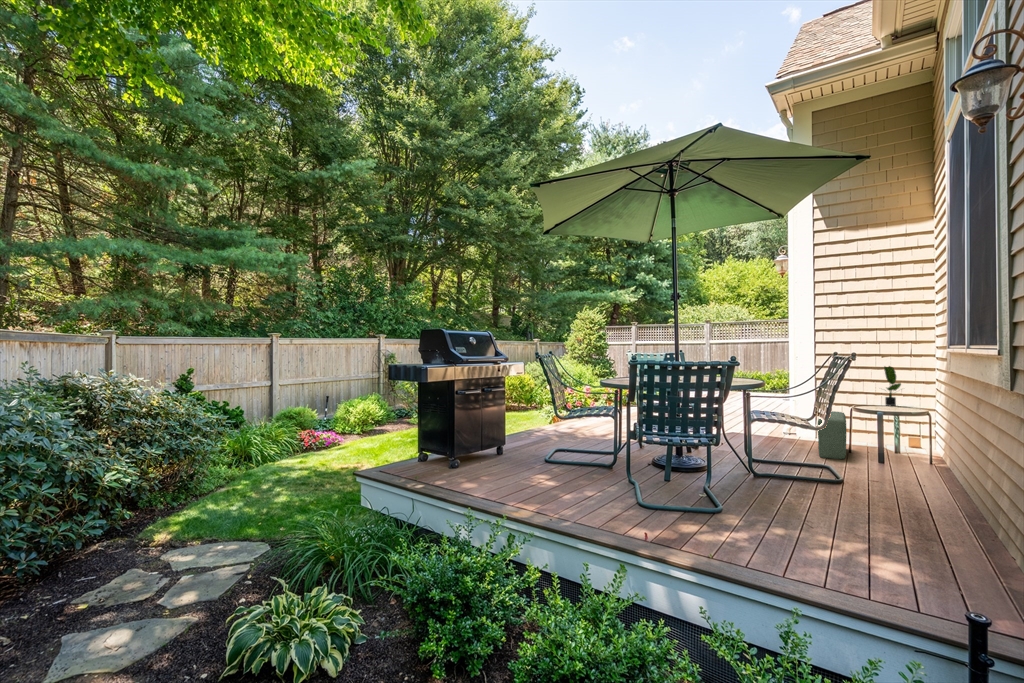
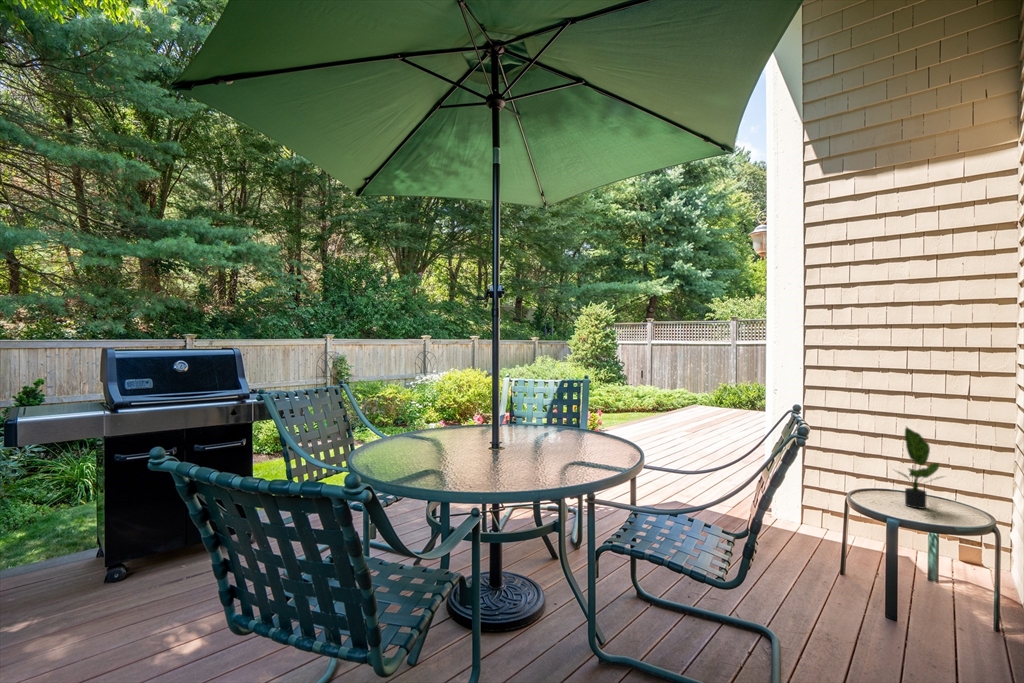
pouf: present [818,411,847,459] -> none [748,501,826,623]

